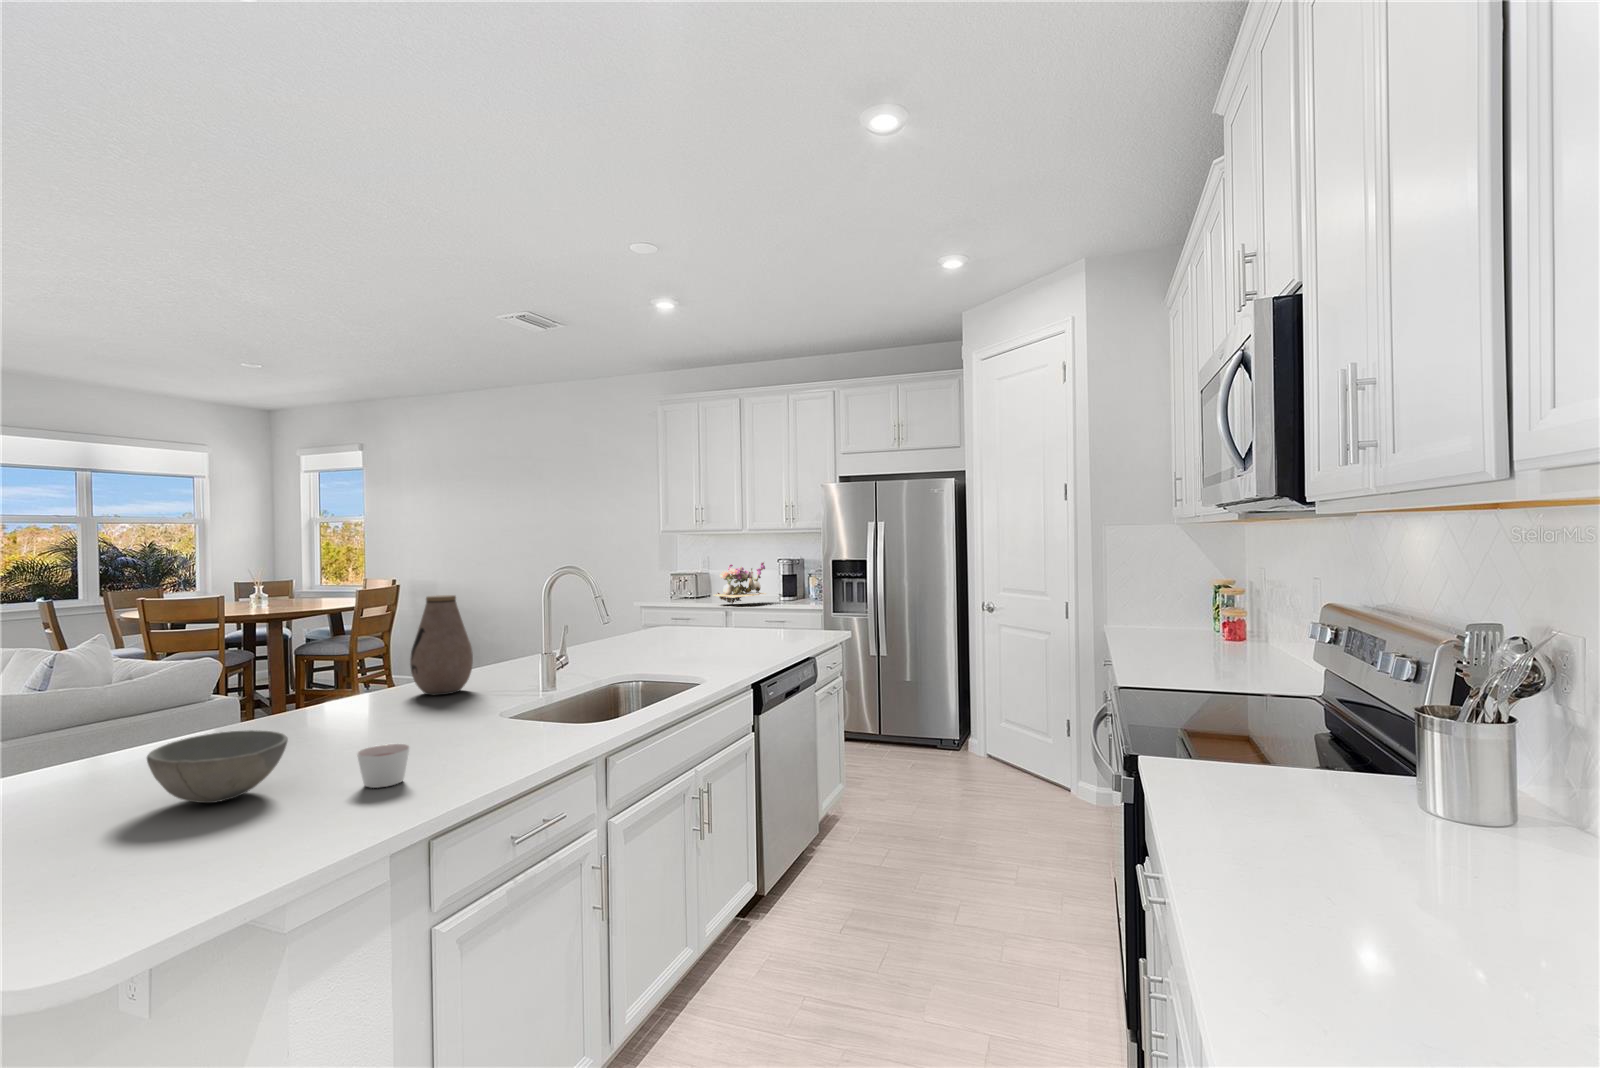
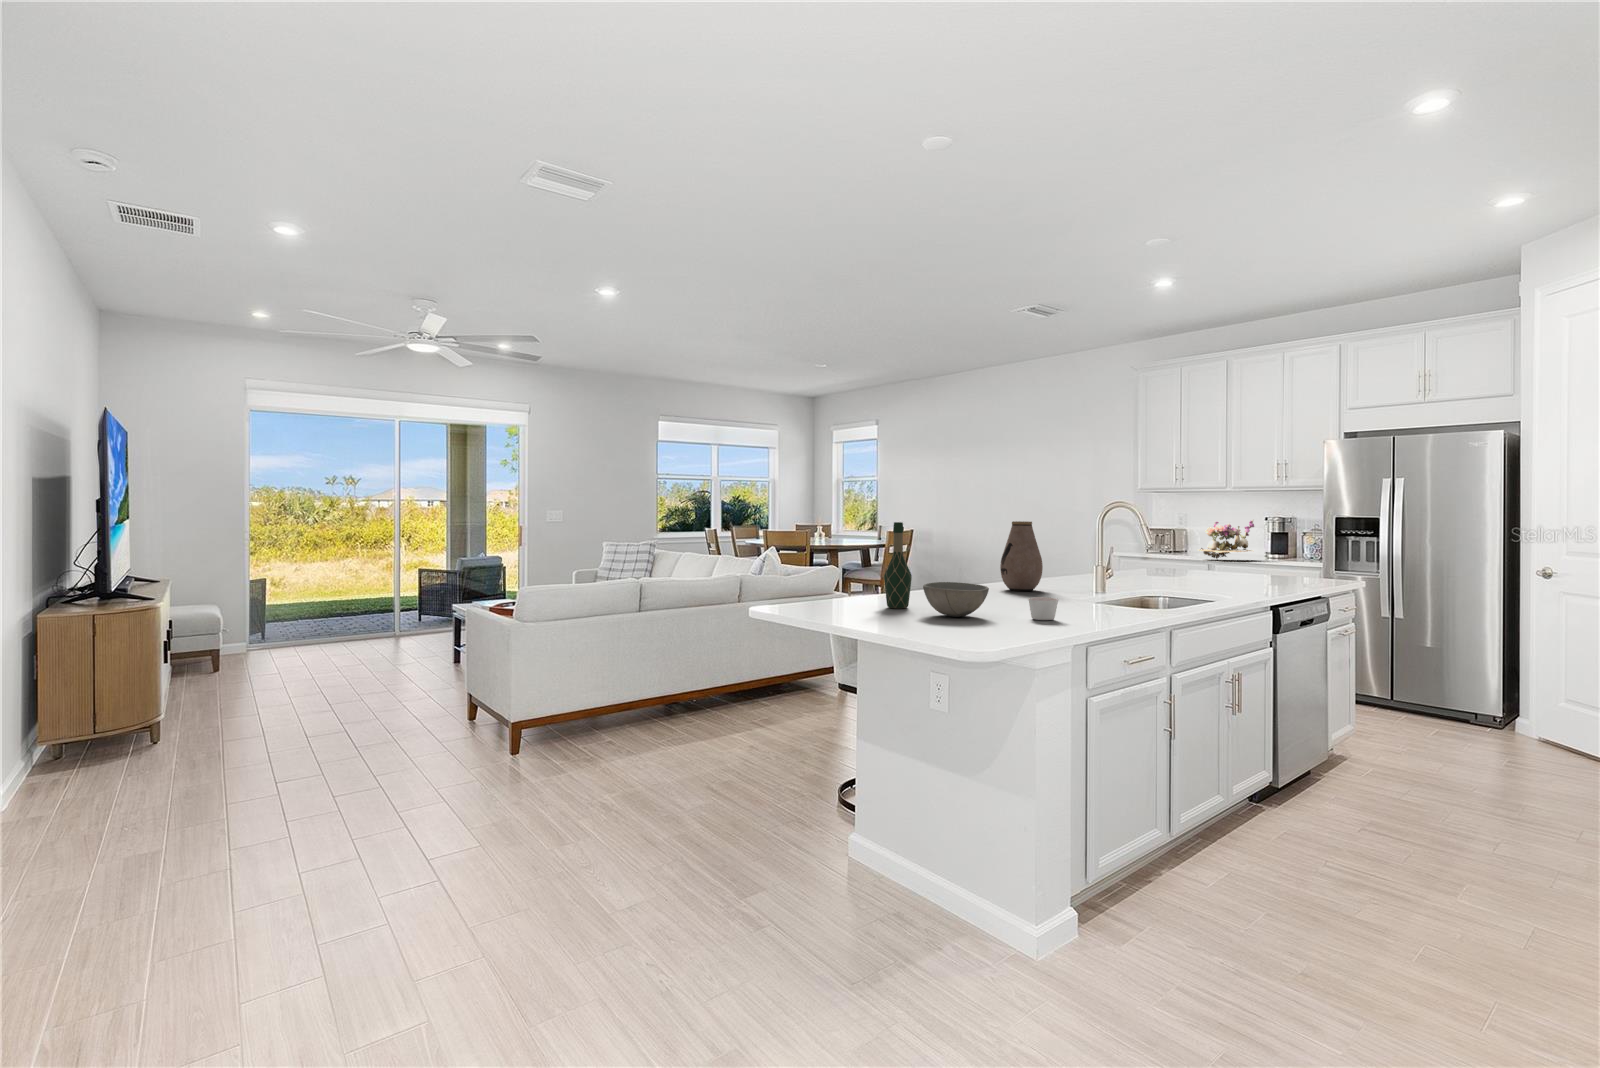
wine bottle: none [104,629,167,786] -> present [884,522,912,608]

